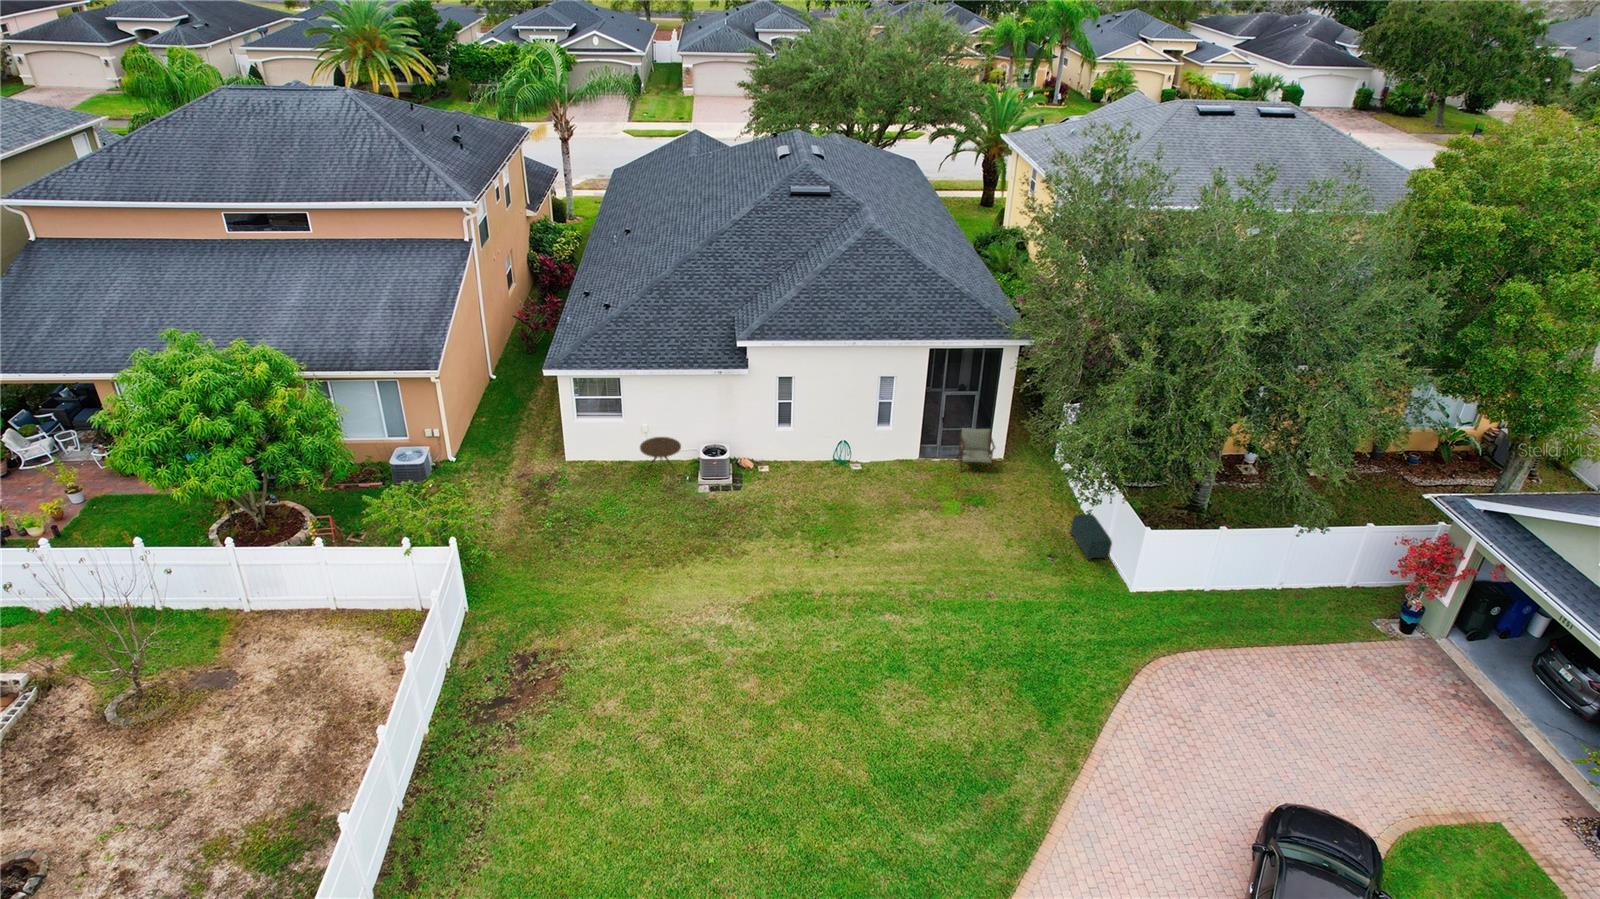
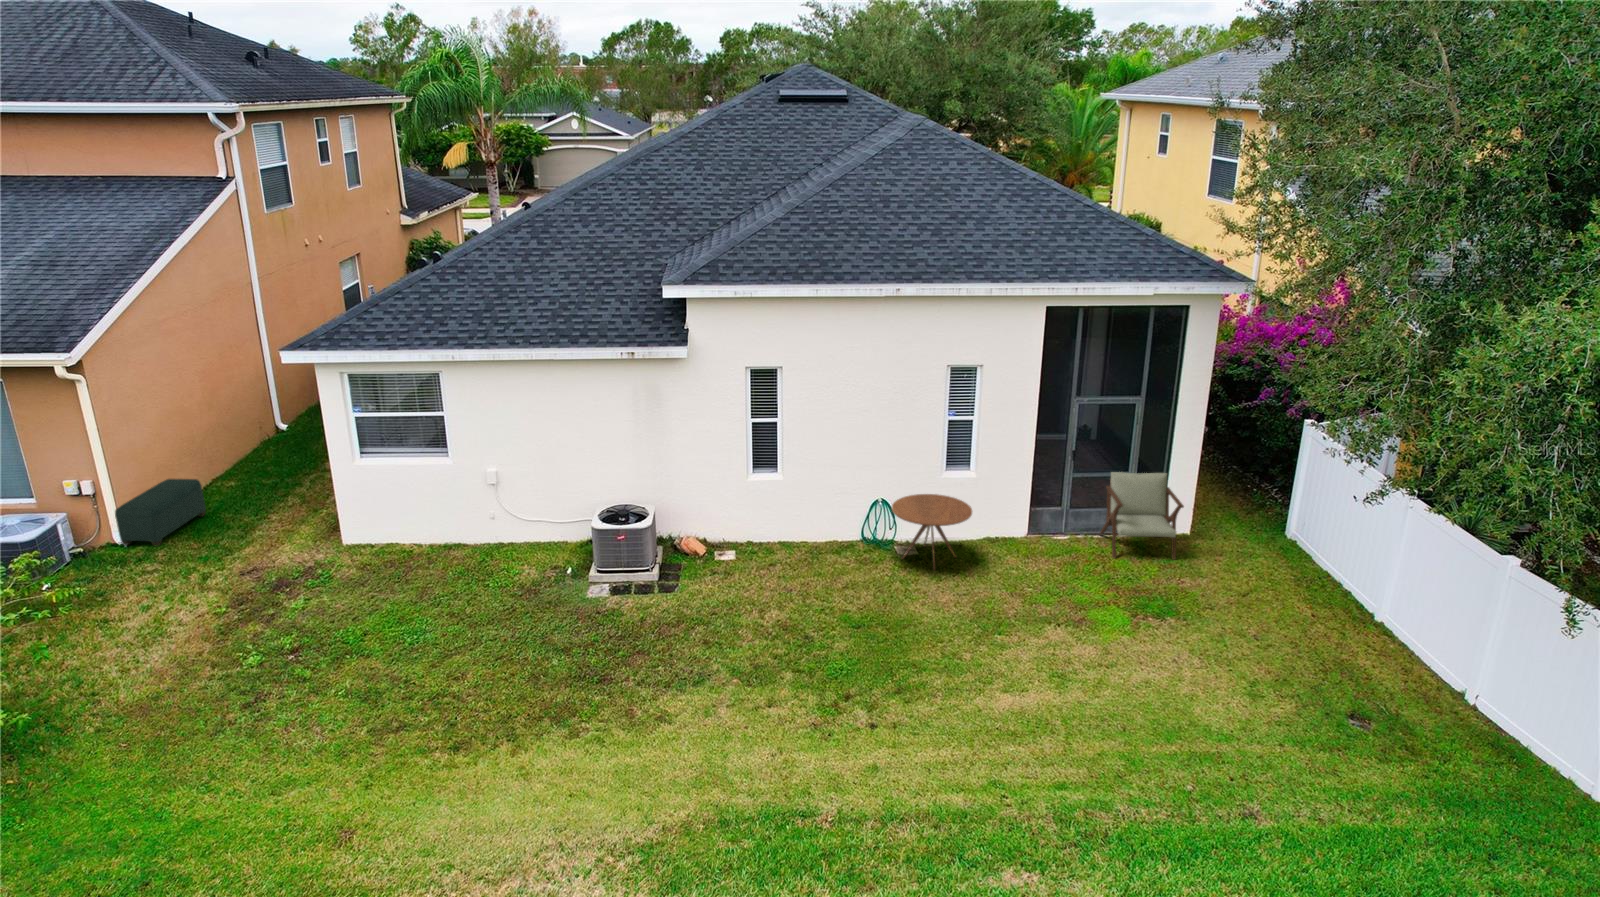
round table: present [640,437,681,469] -> present [892,494,972,570]
bench: present [1070,514,1112,560] -> present [115,479,206,546]

